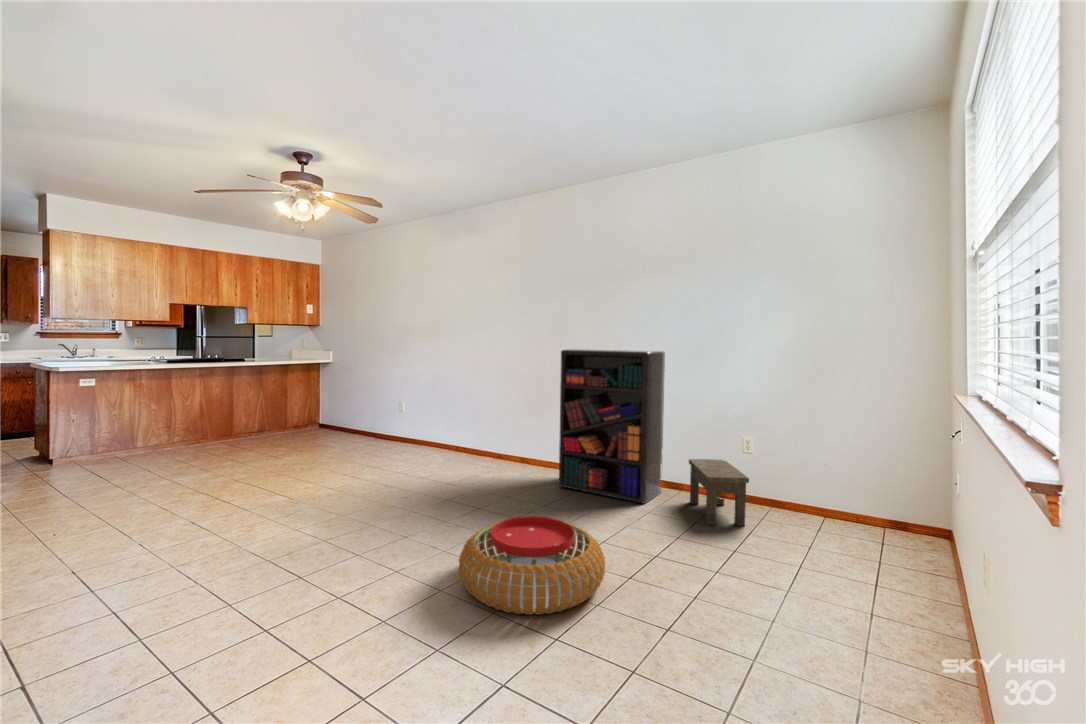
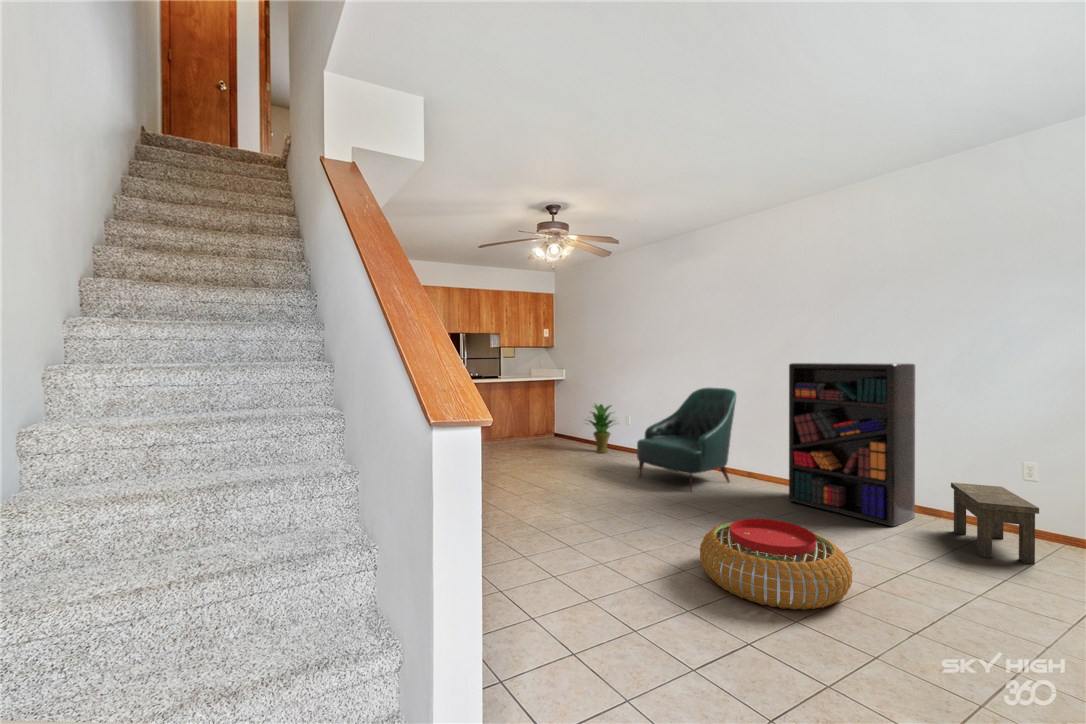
armchair: none [410,374,514,486] -> present [637,387,736,490]
potted plant: none [353,391,396,447] -> present [589,403,614,453]

